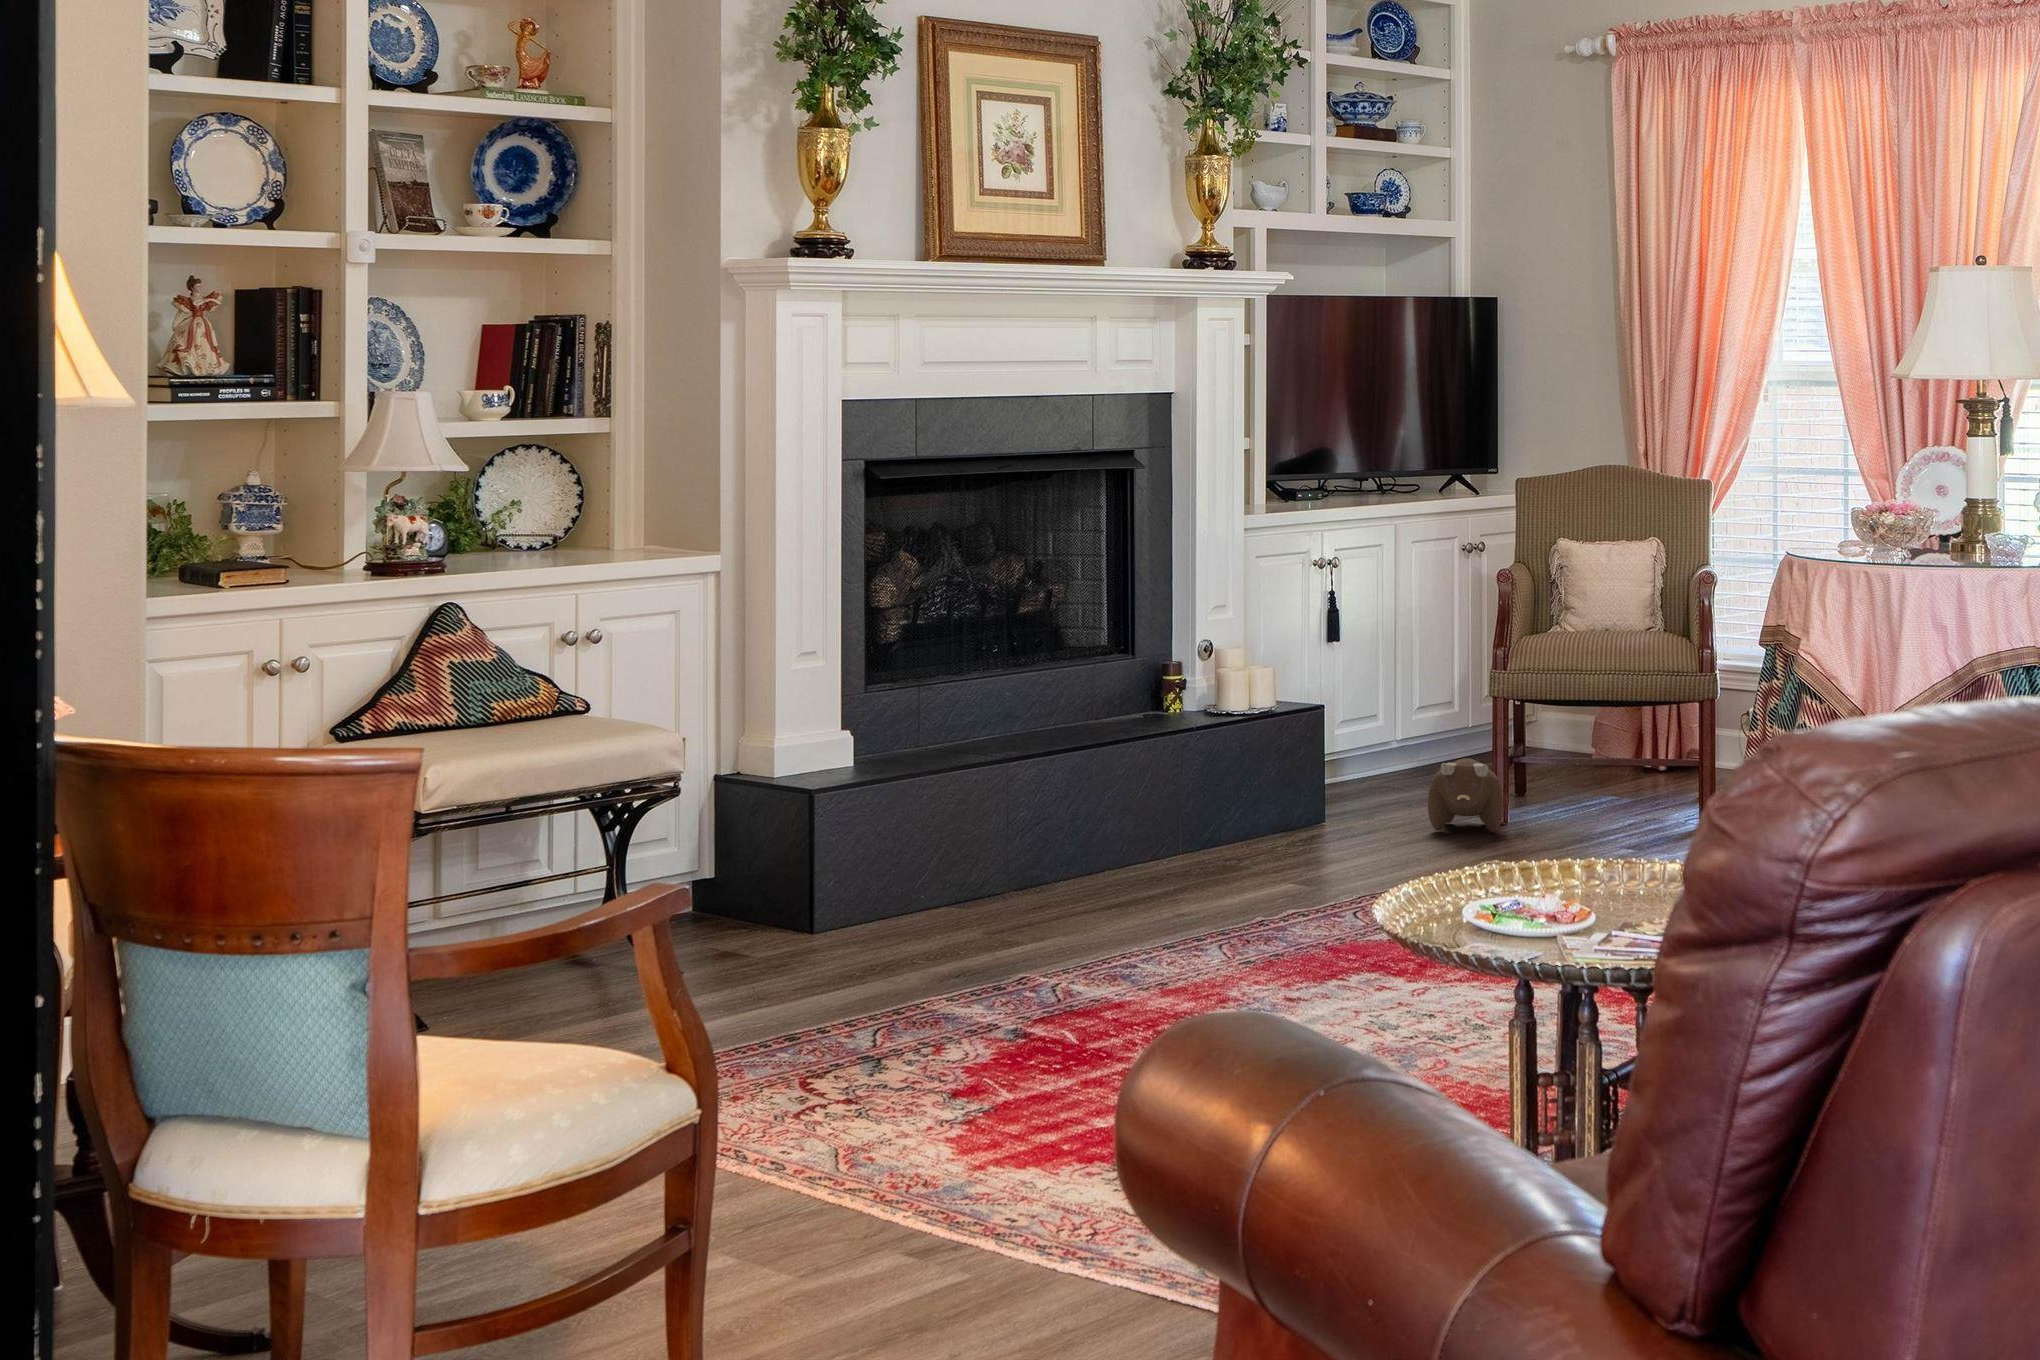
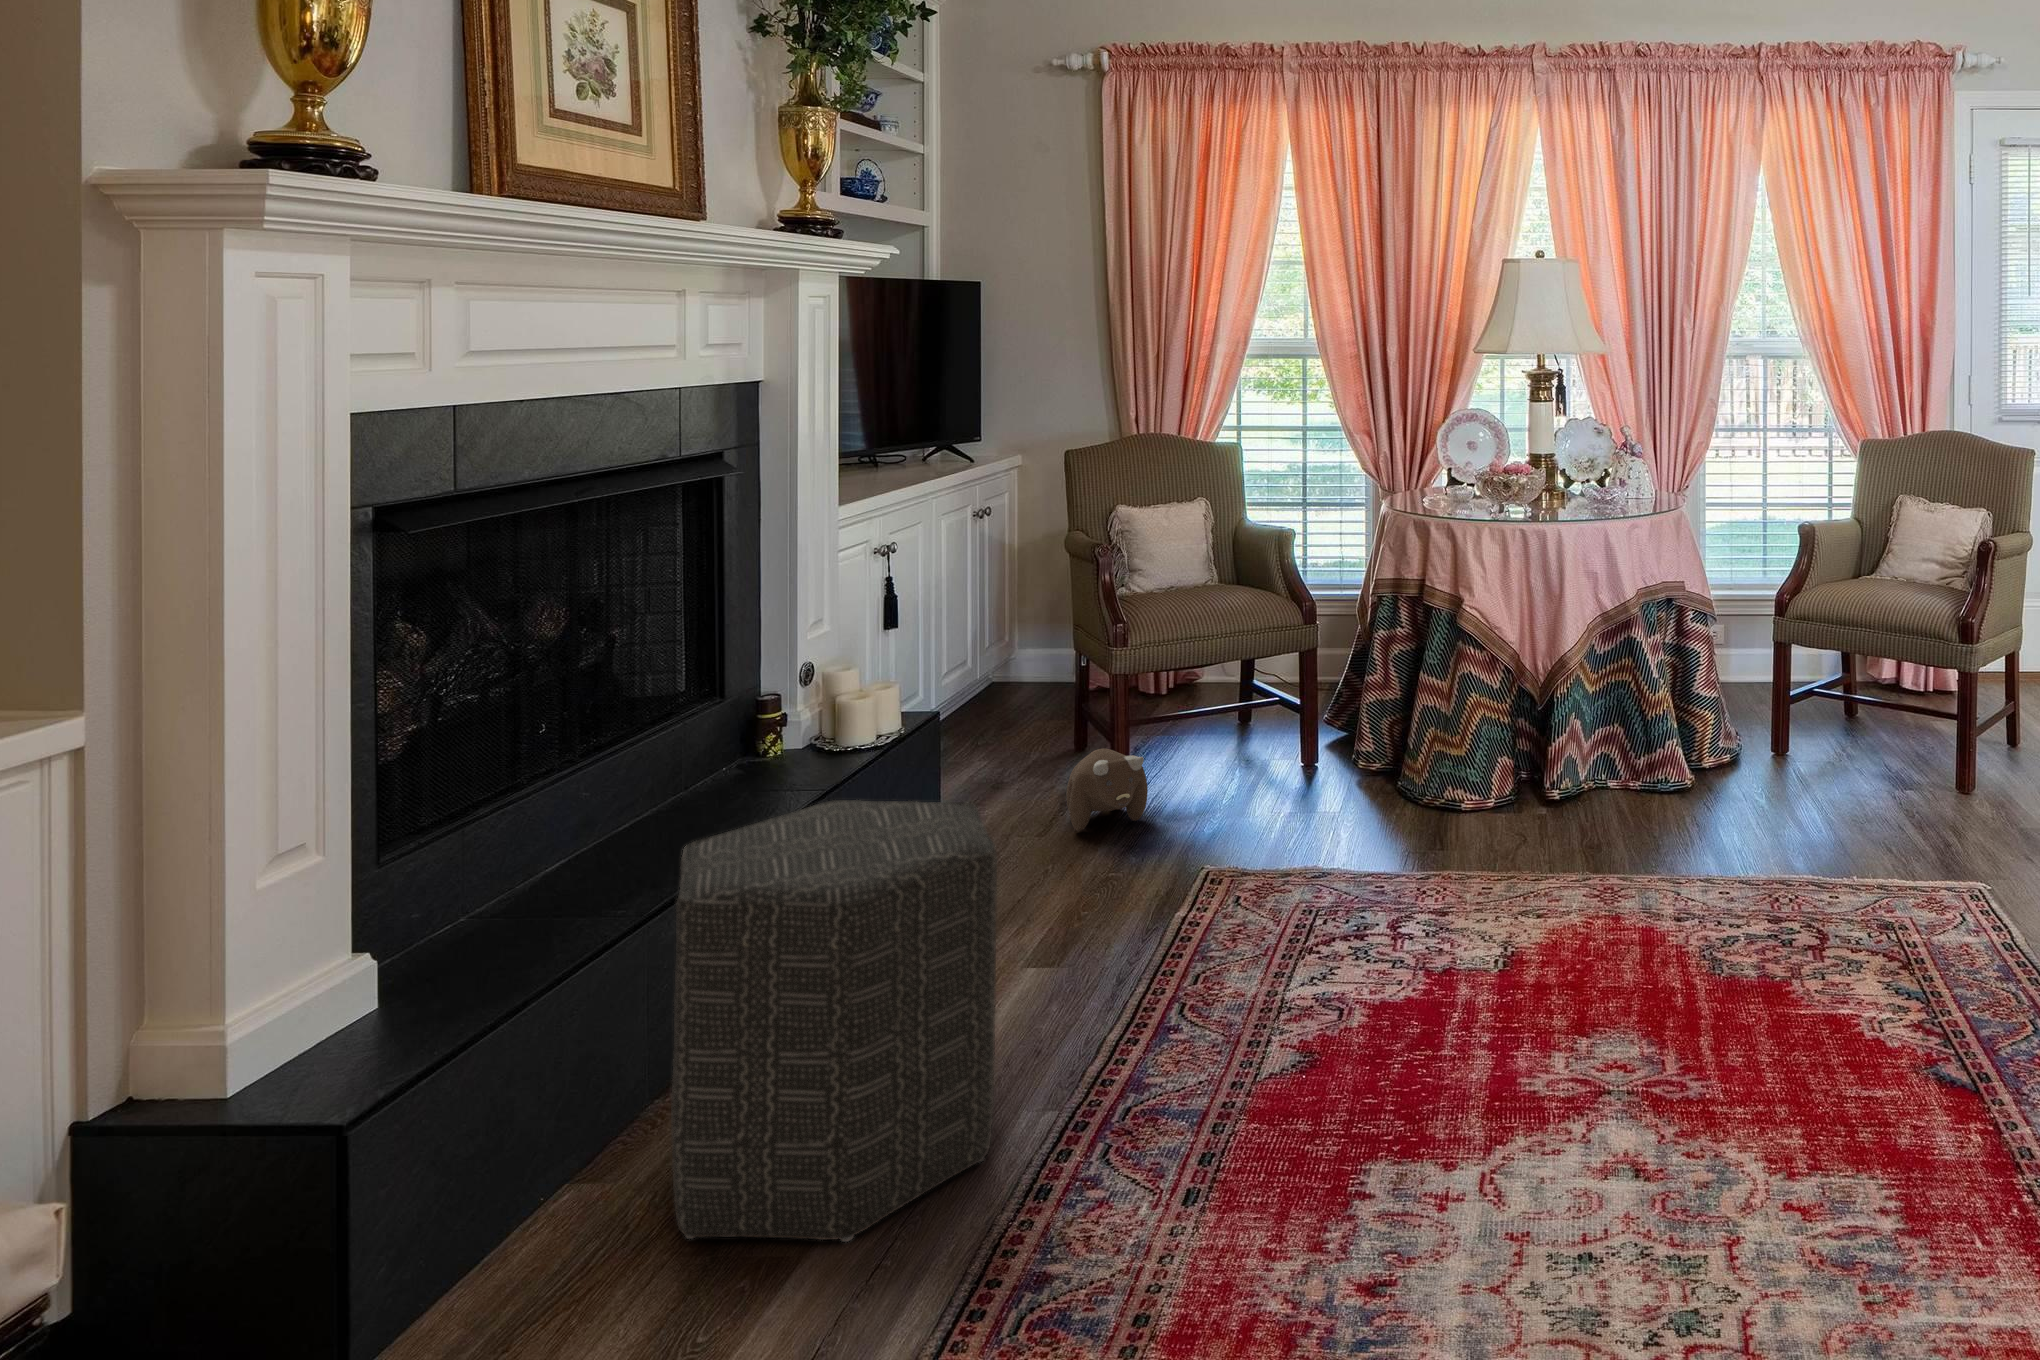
ottoman: none [977,694,1193,955] -> present [671,800,997,1242]

